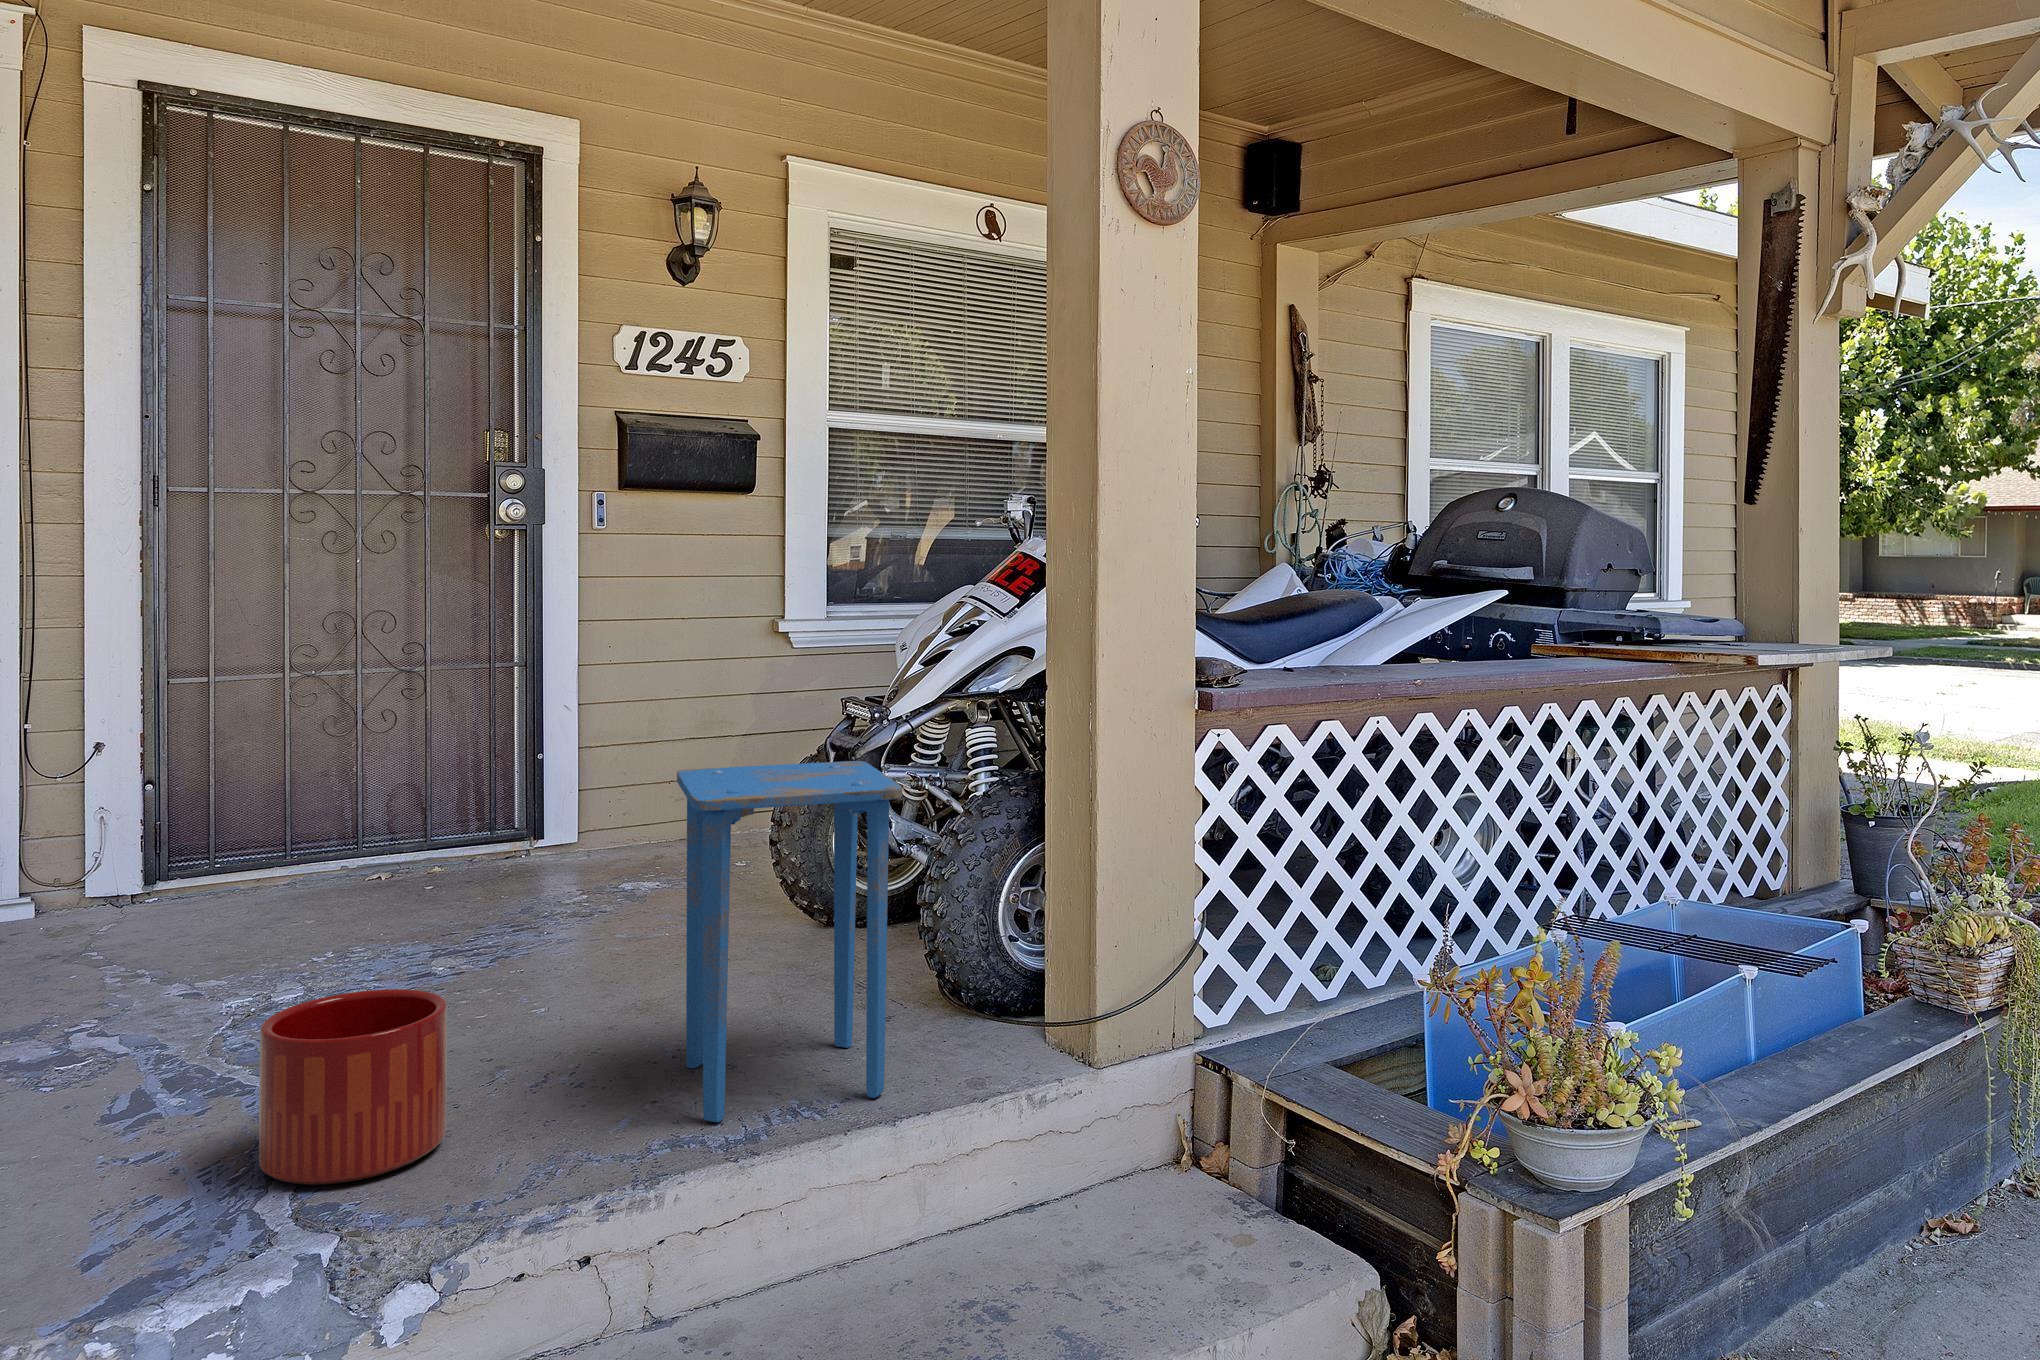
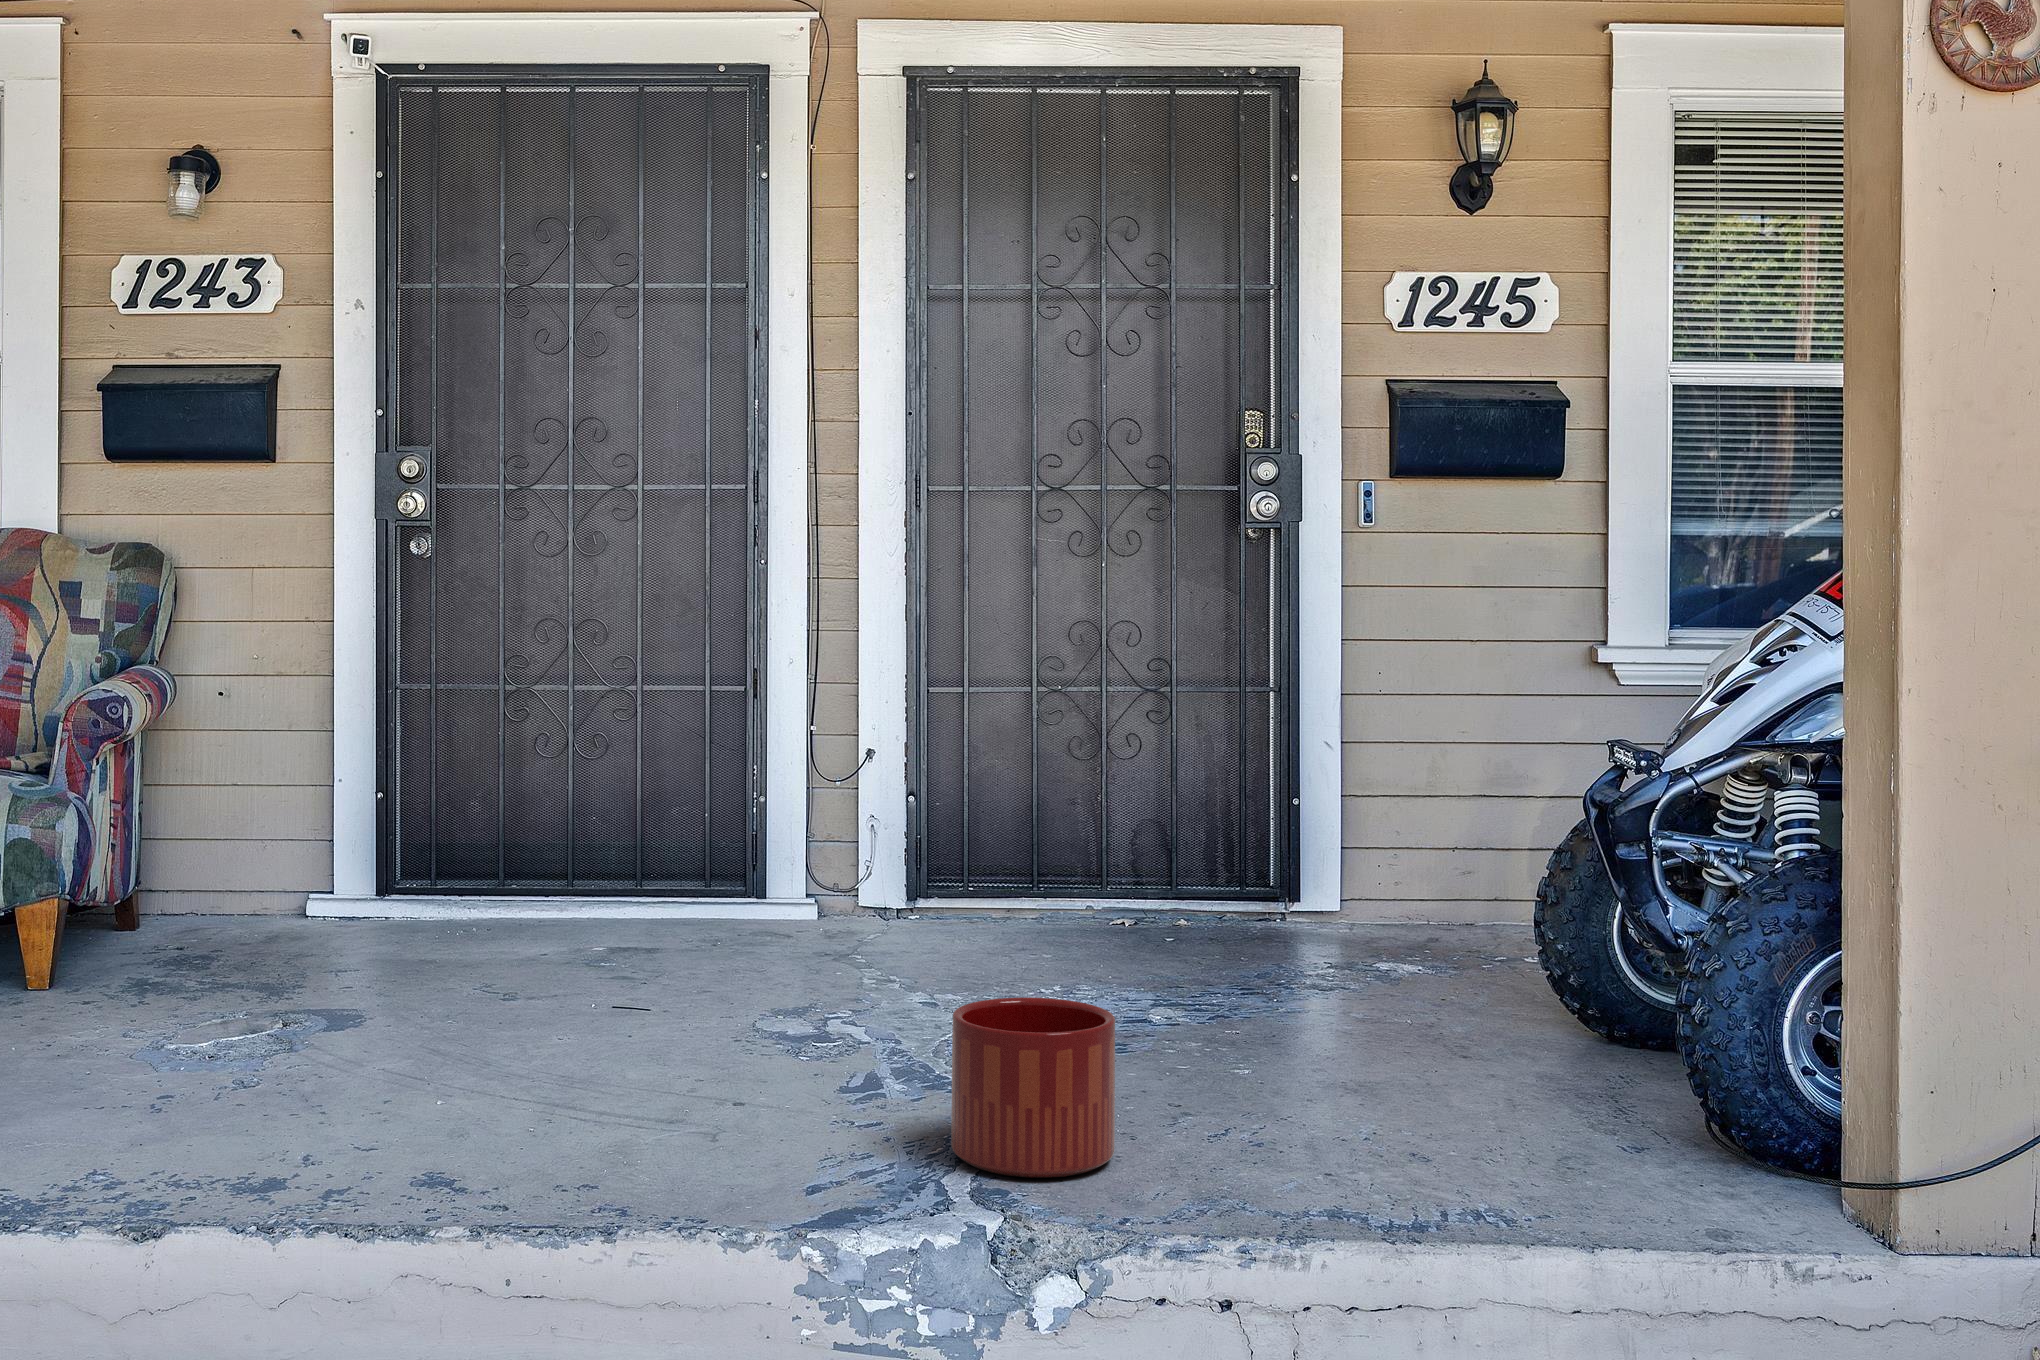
side table: present [677,761,902,1122] -> none [1358,803,1612,1221]

